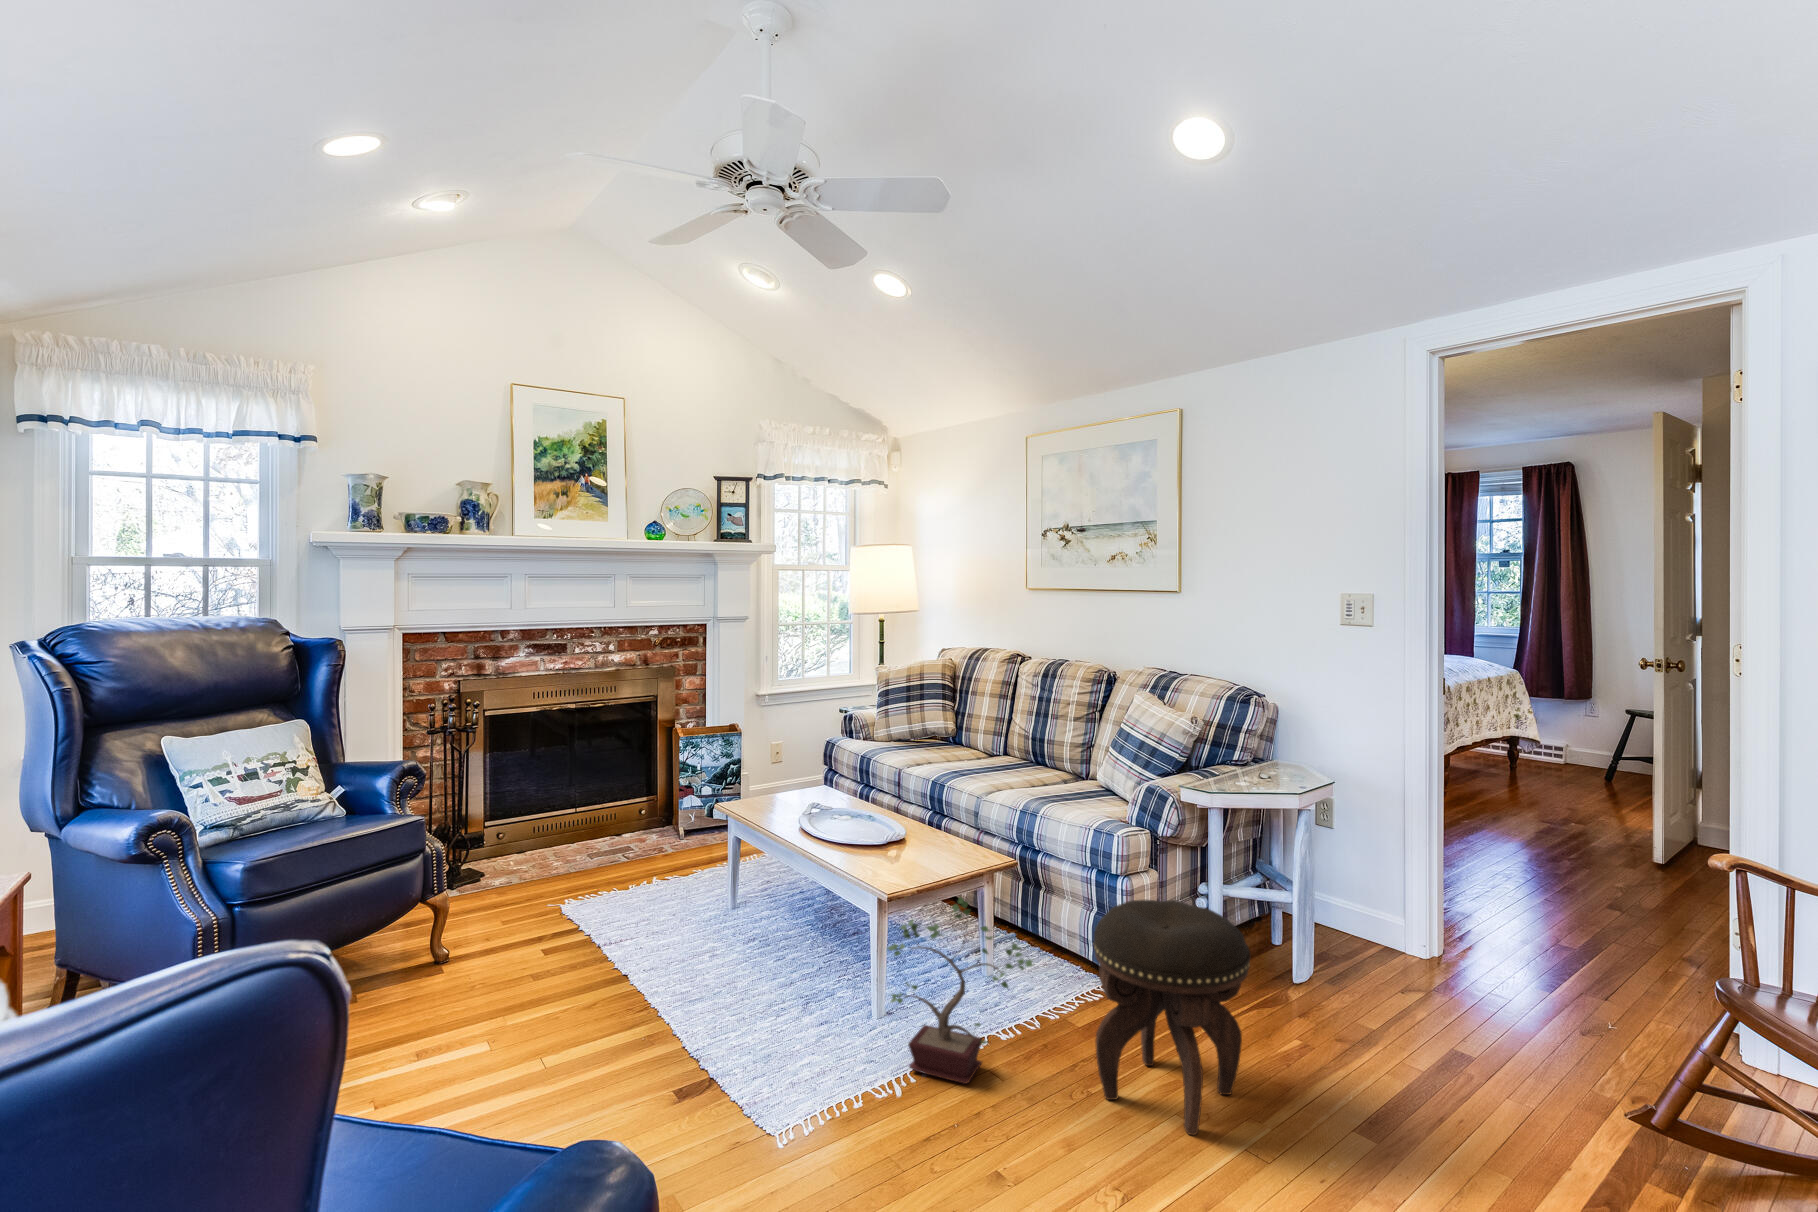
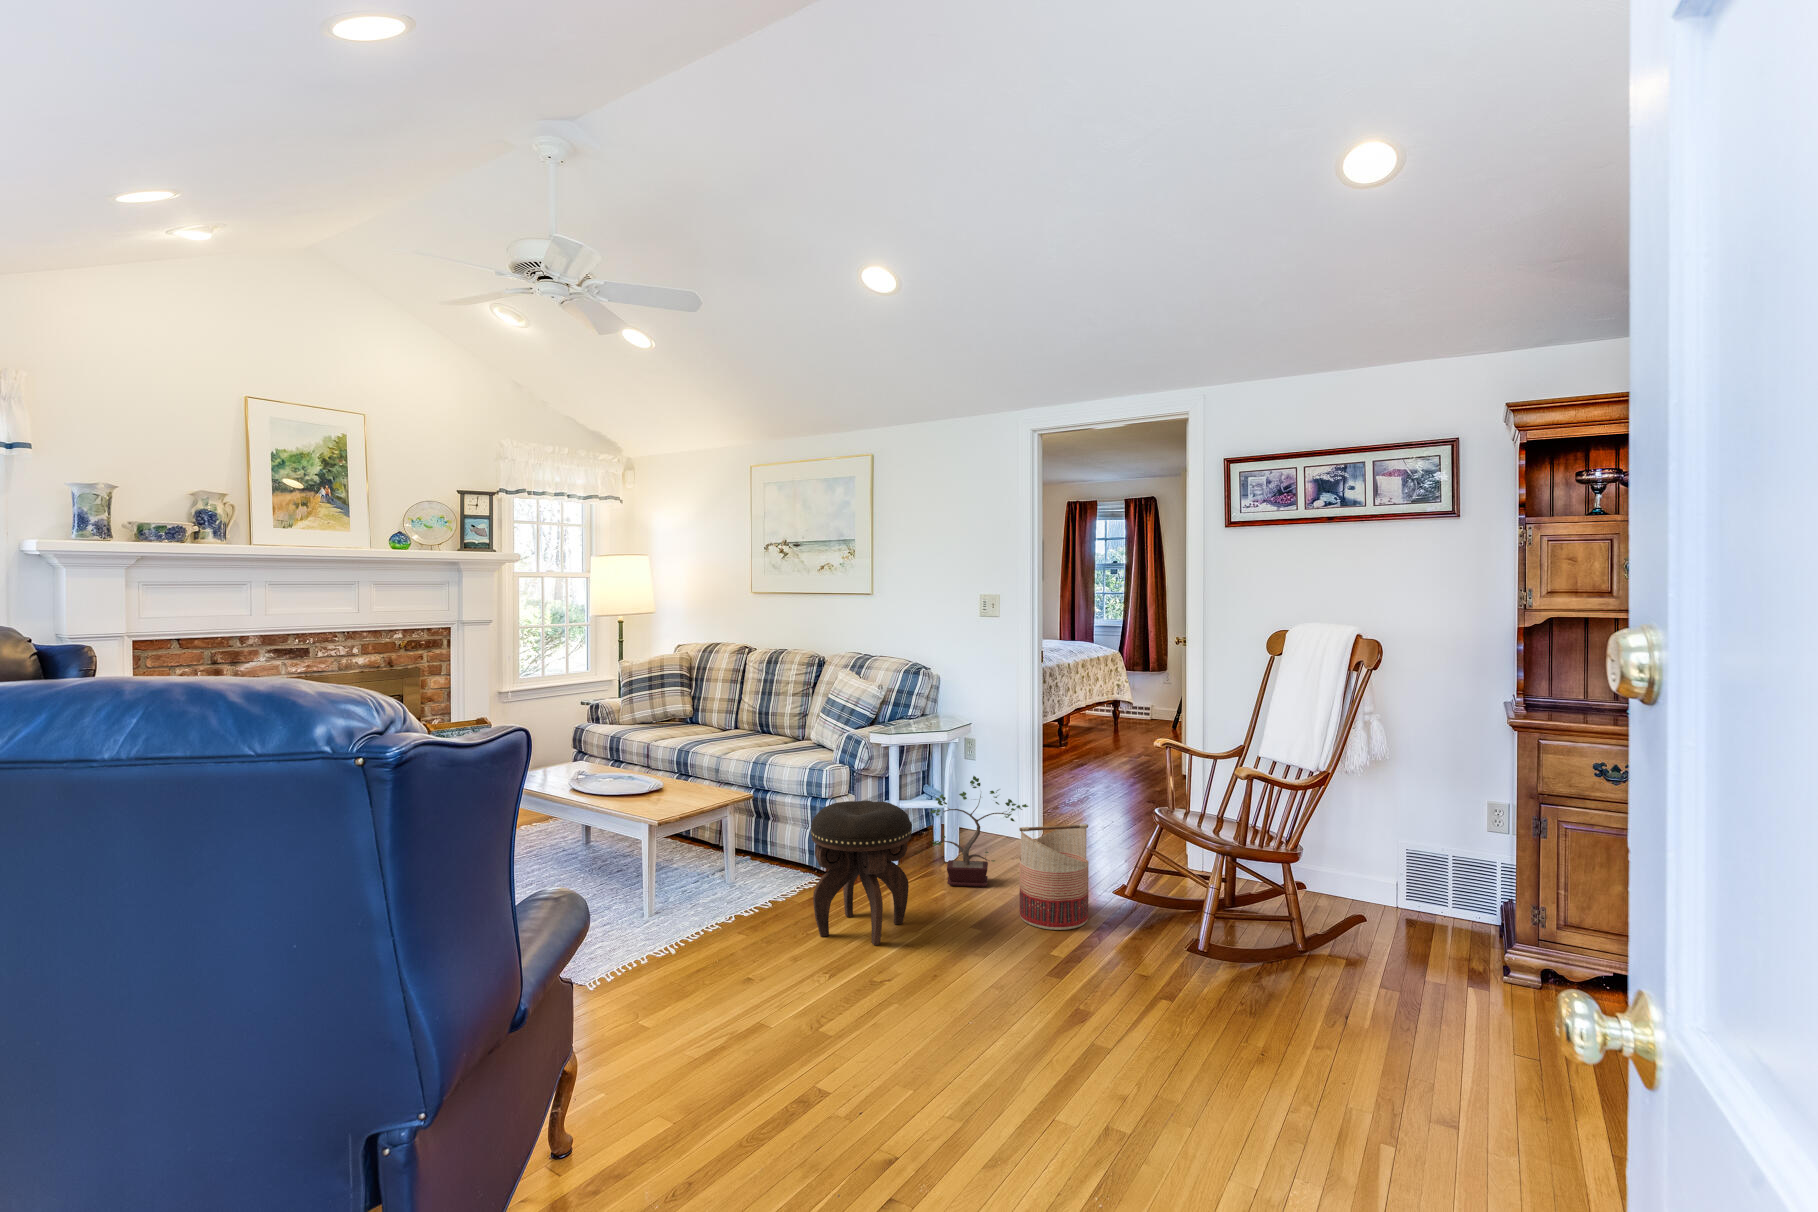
potted plant: present [888,897,1033,1084] -> present [931,776,1028,887]
basket: none [1428,975,1560,1161] -> present [1019,824,1089,930]

